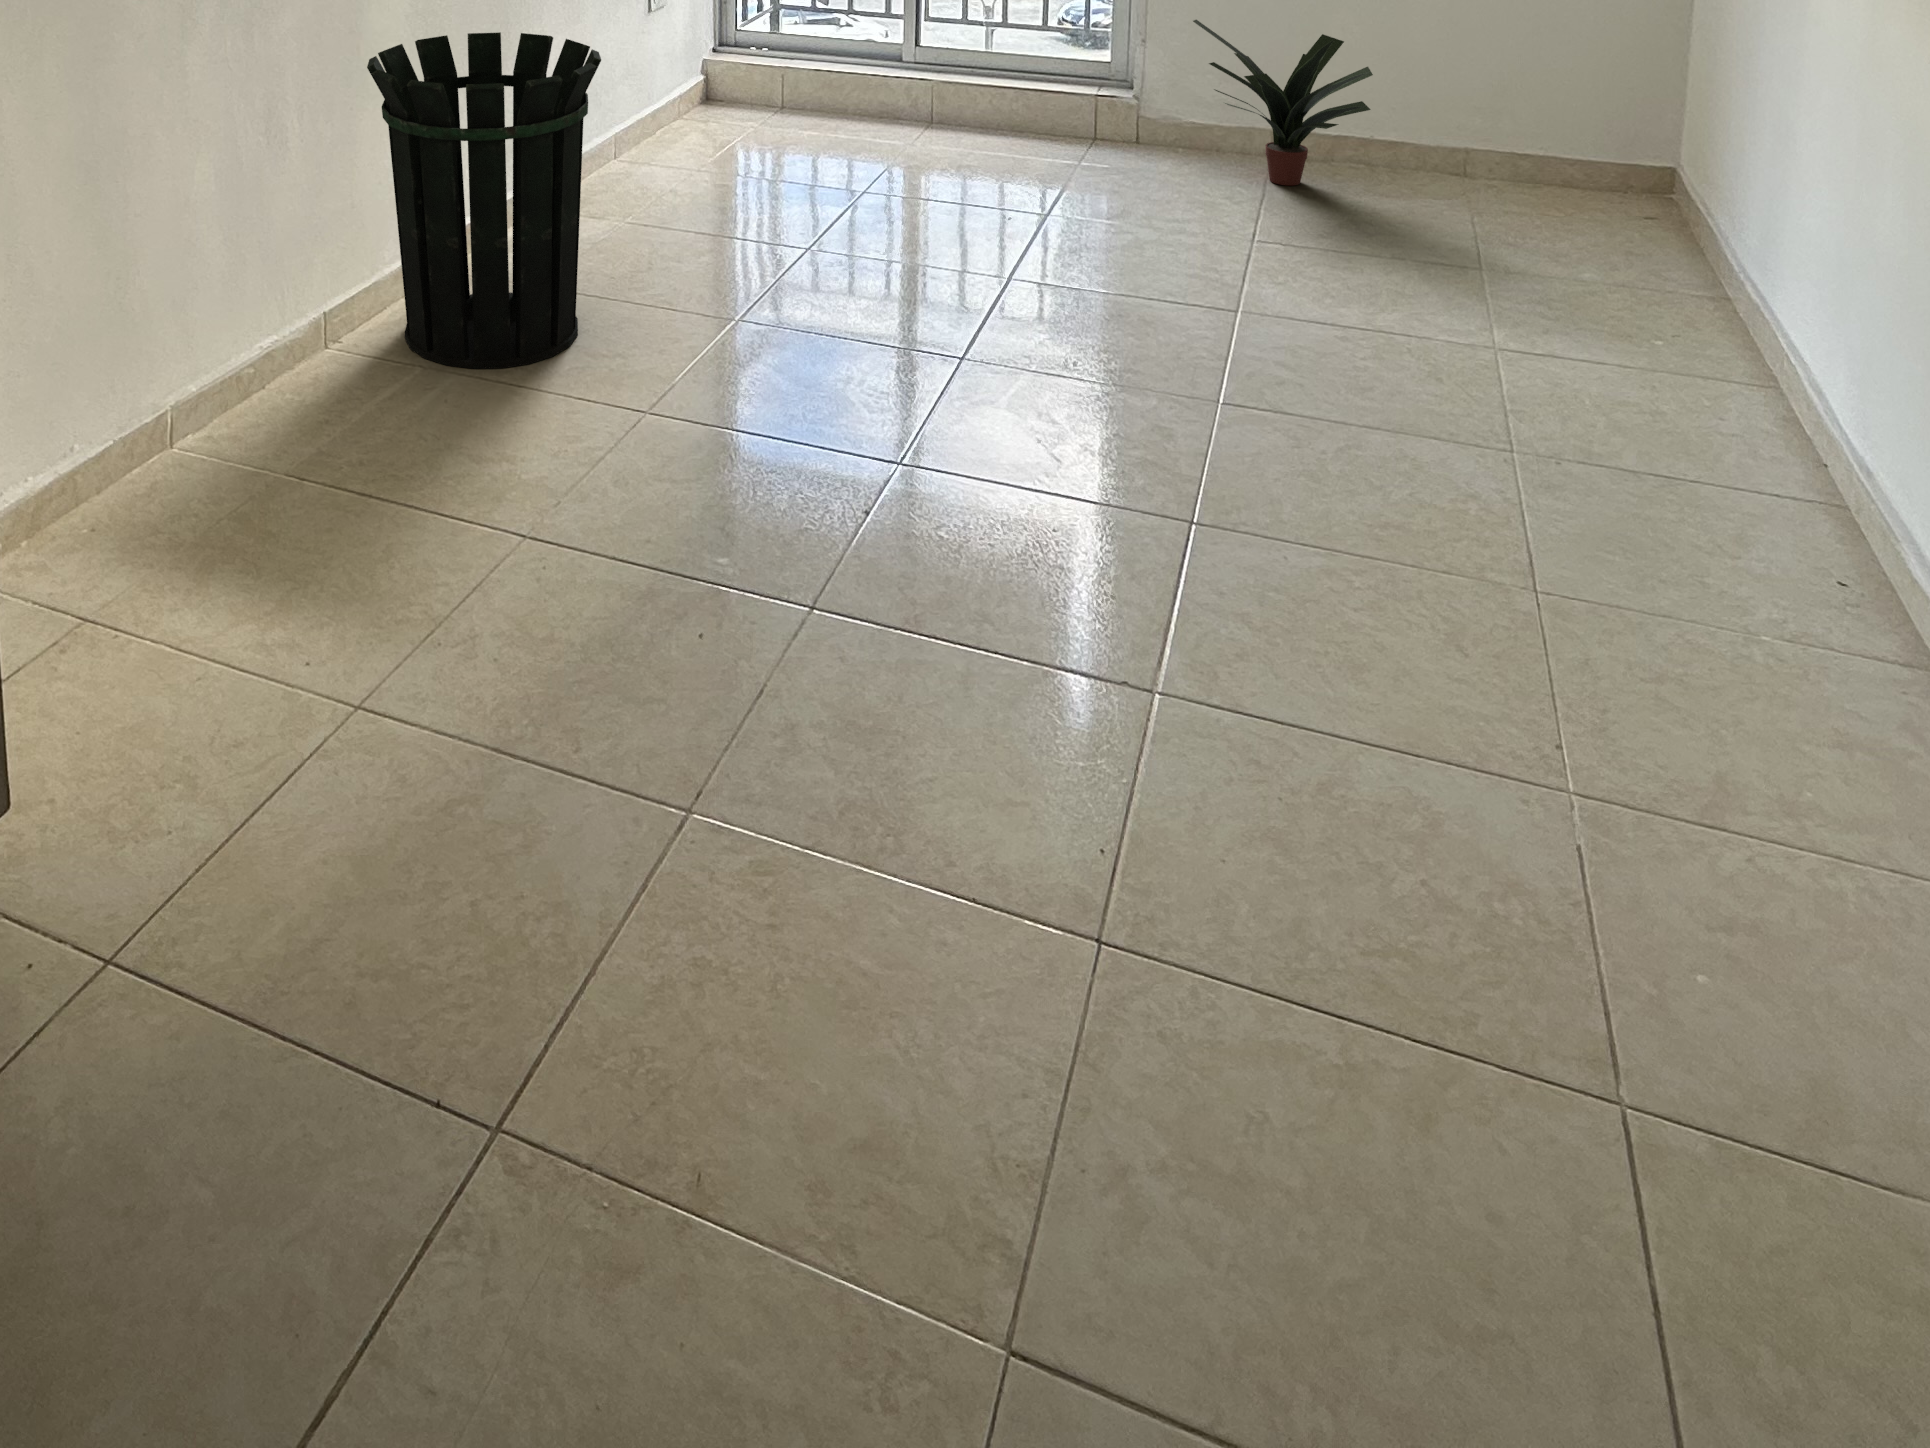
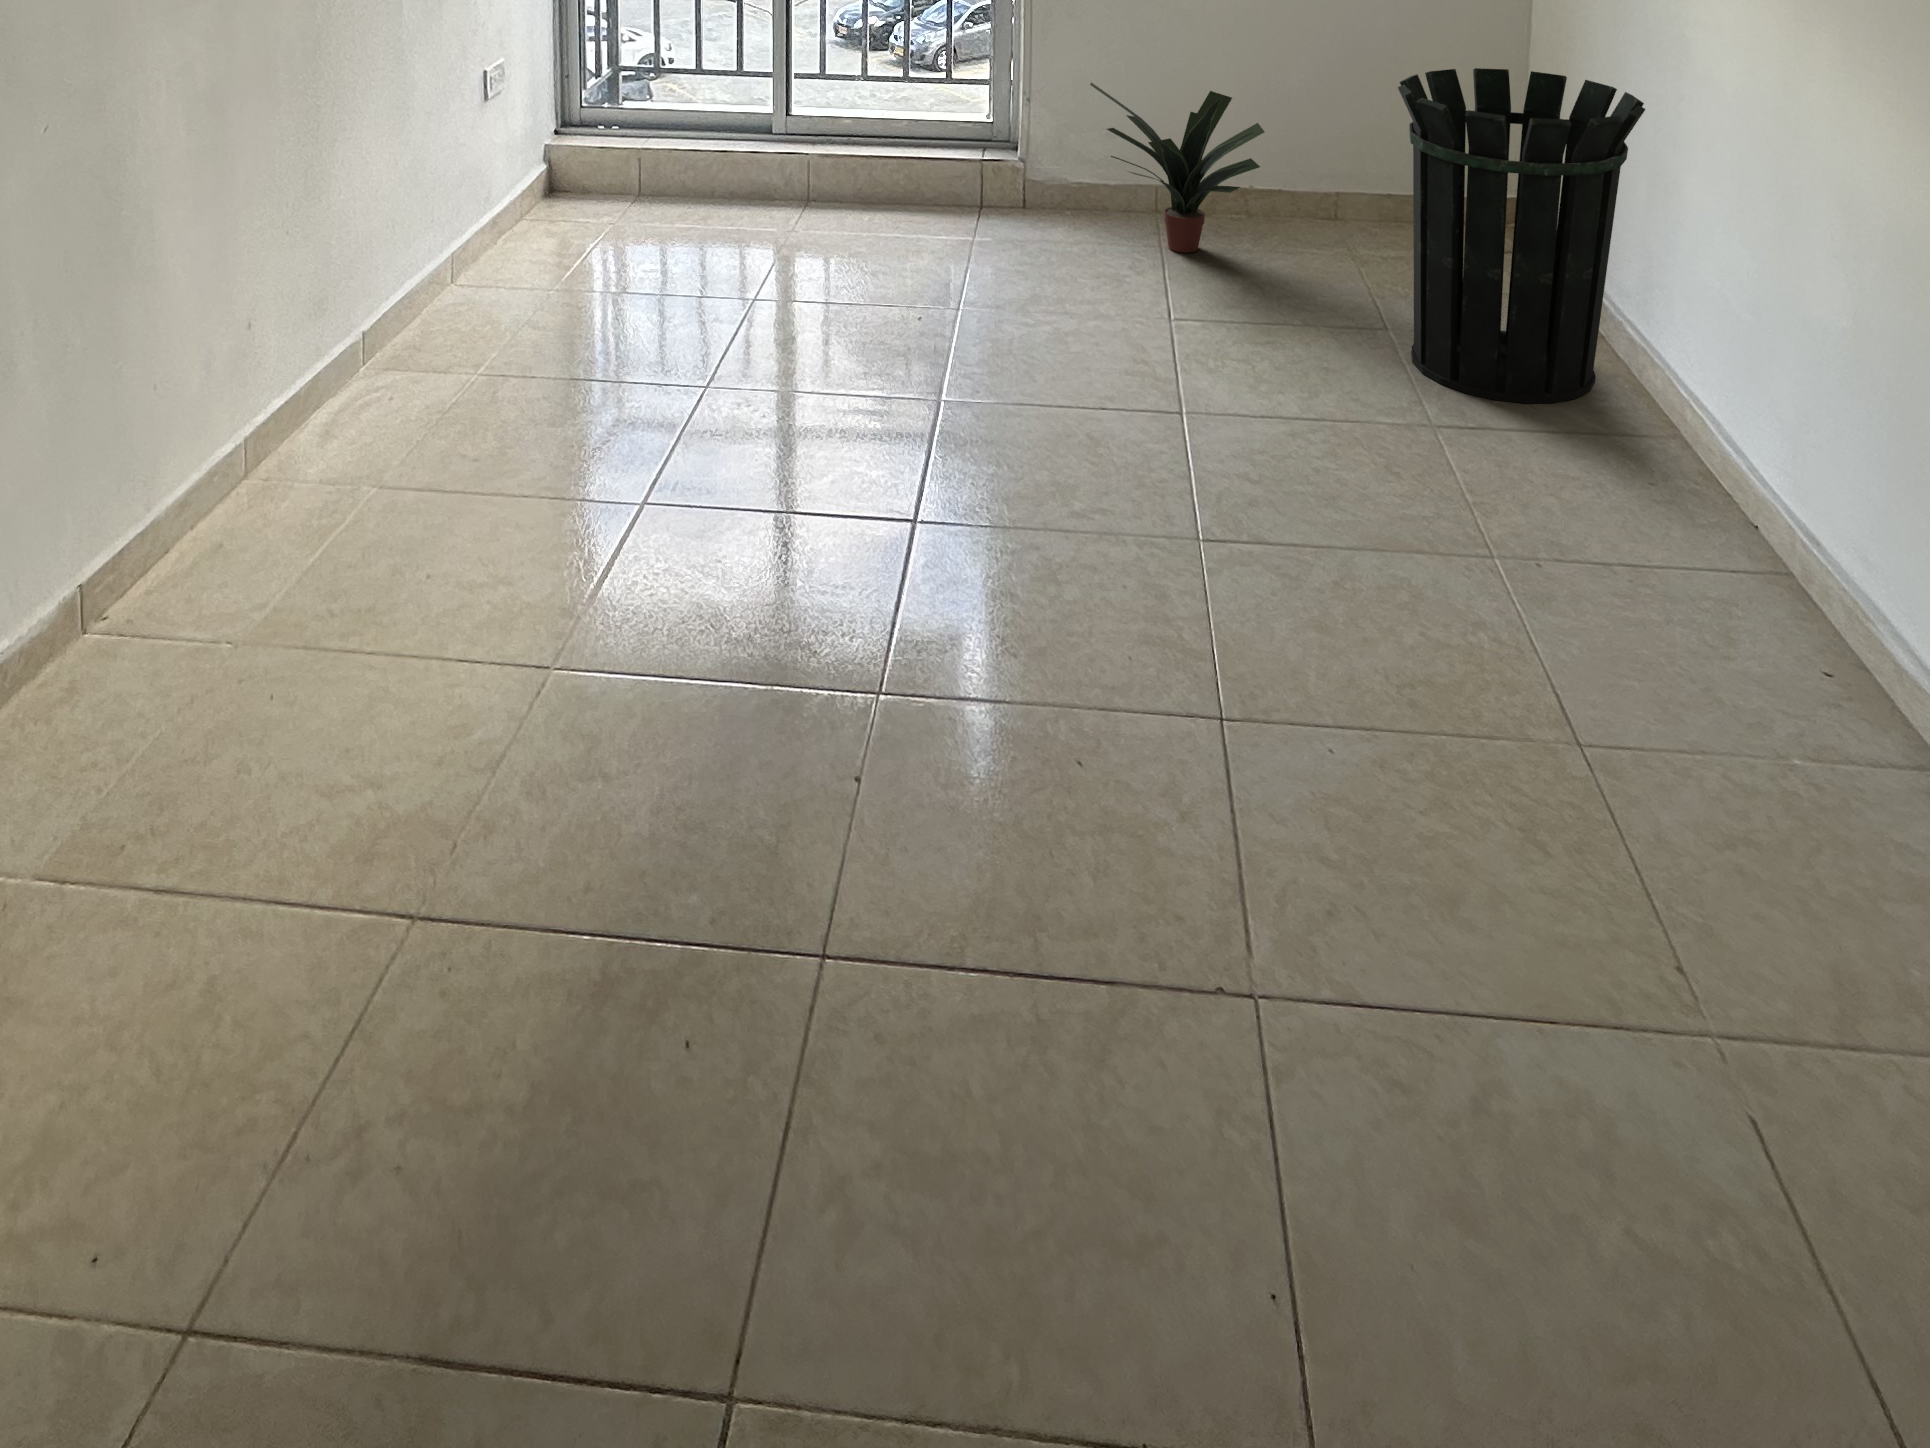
waste bin: present [367,32,601,369] -> present [1398,68,1645,403]

